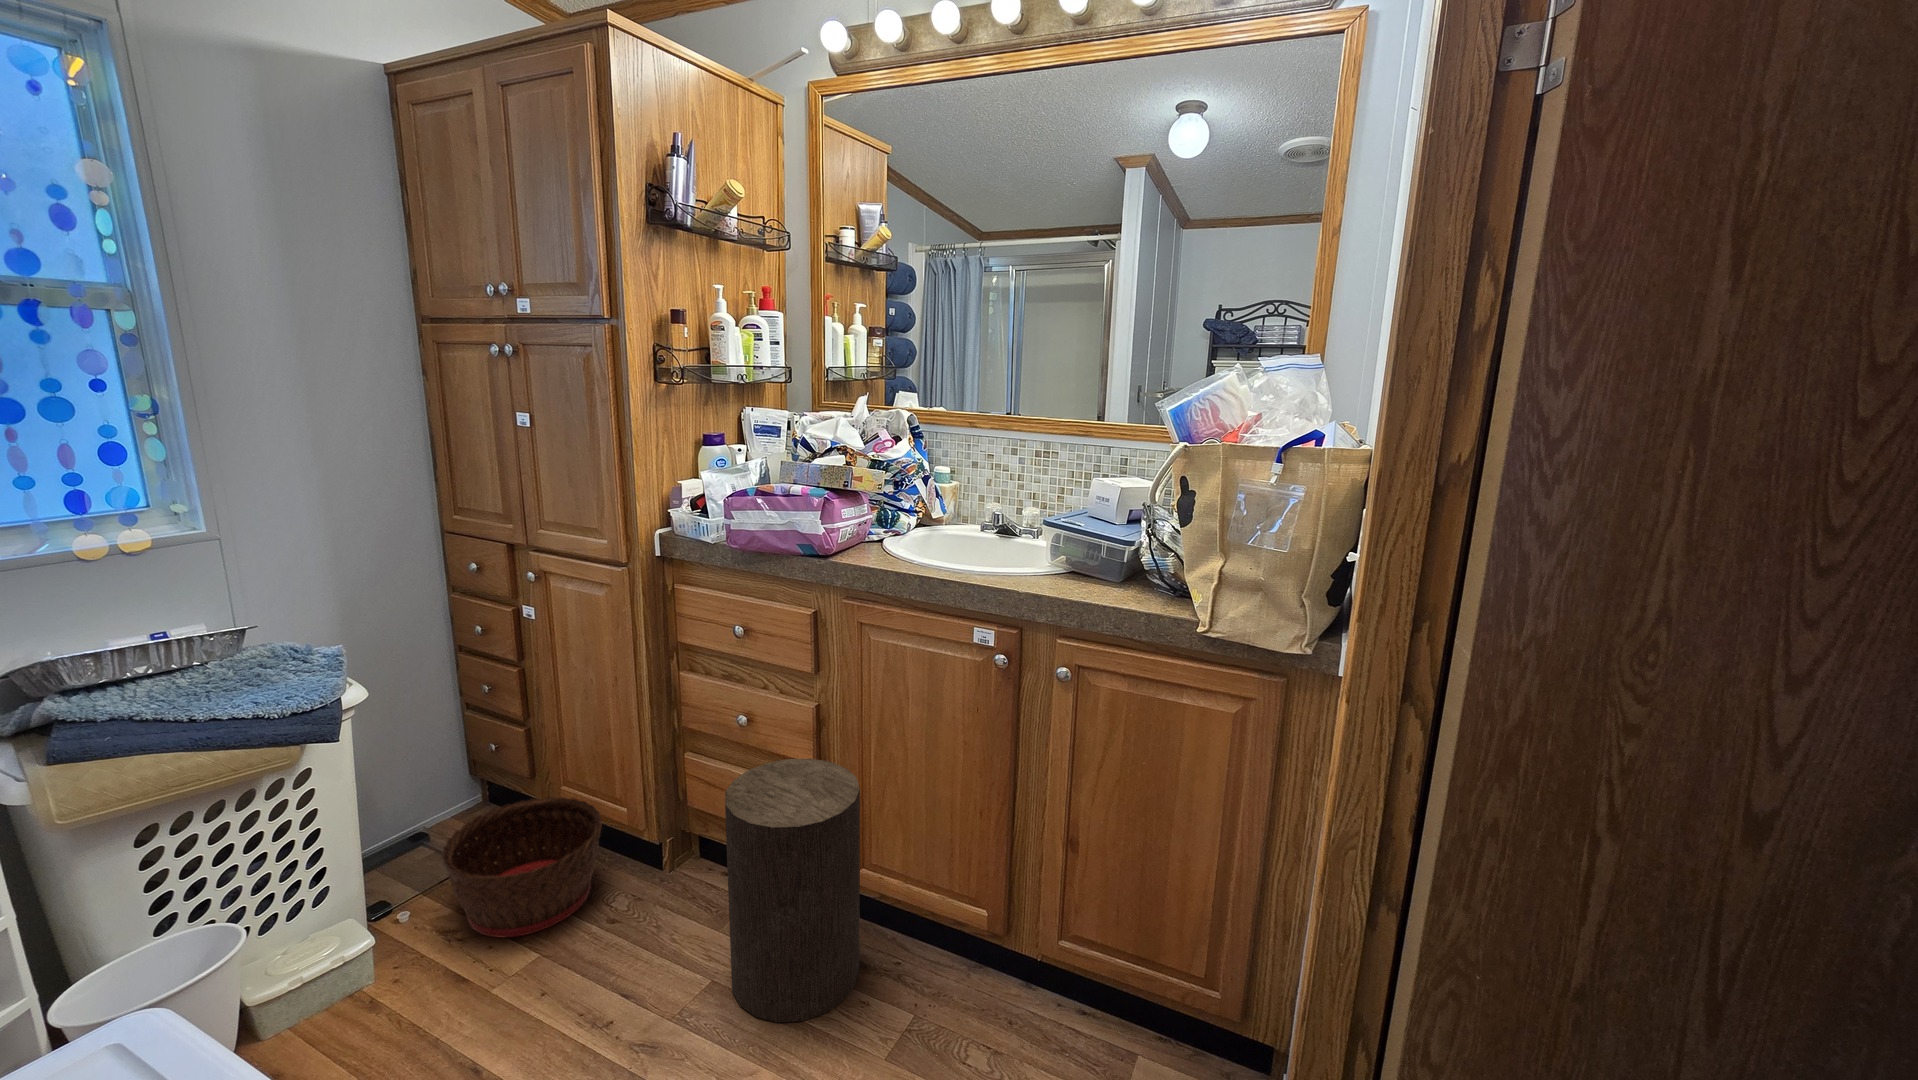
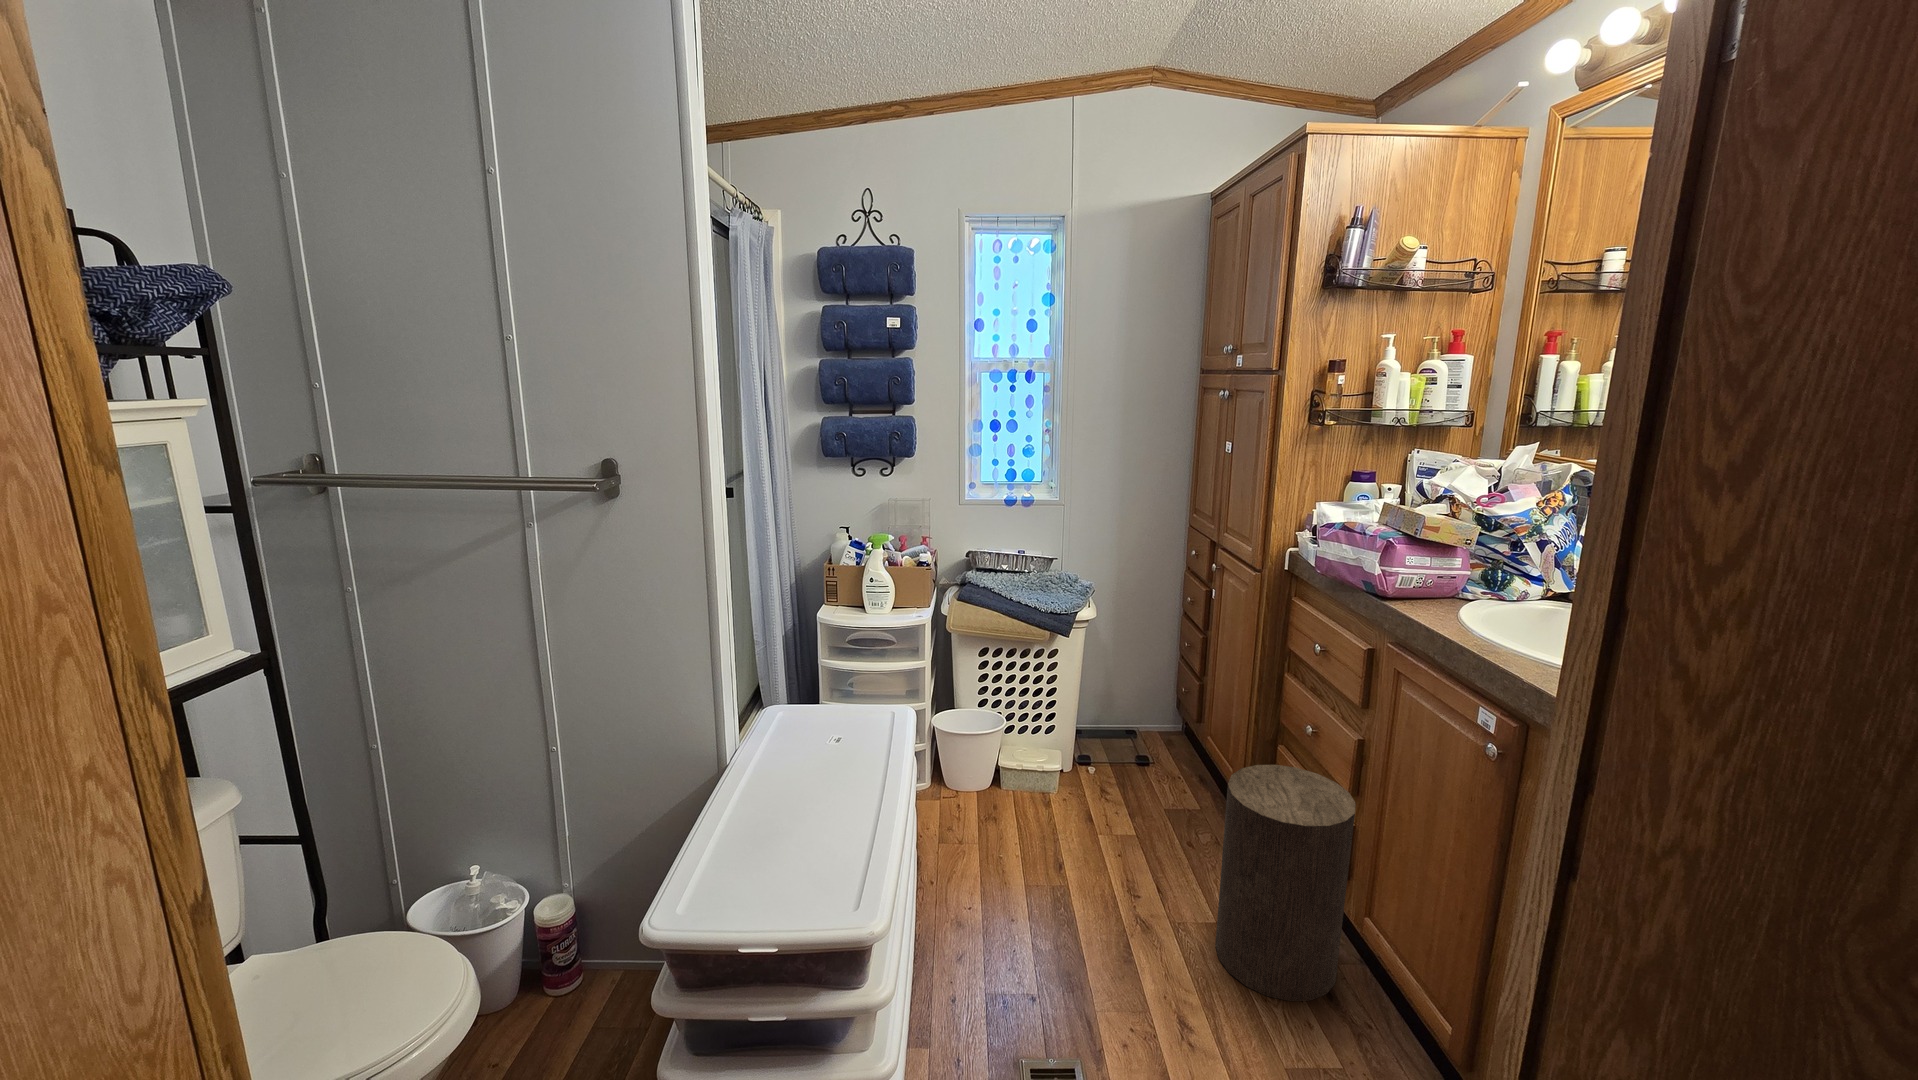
basket: present [442,797,602,938] -> none [1107,729,1214,824]

